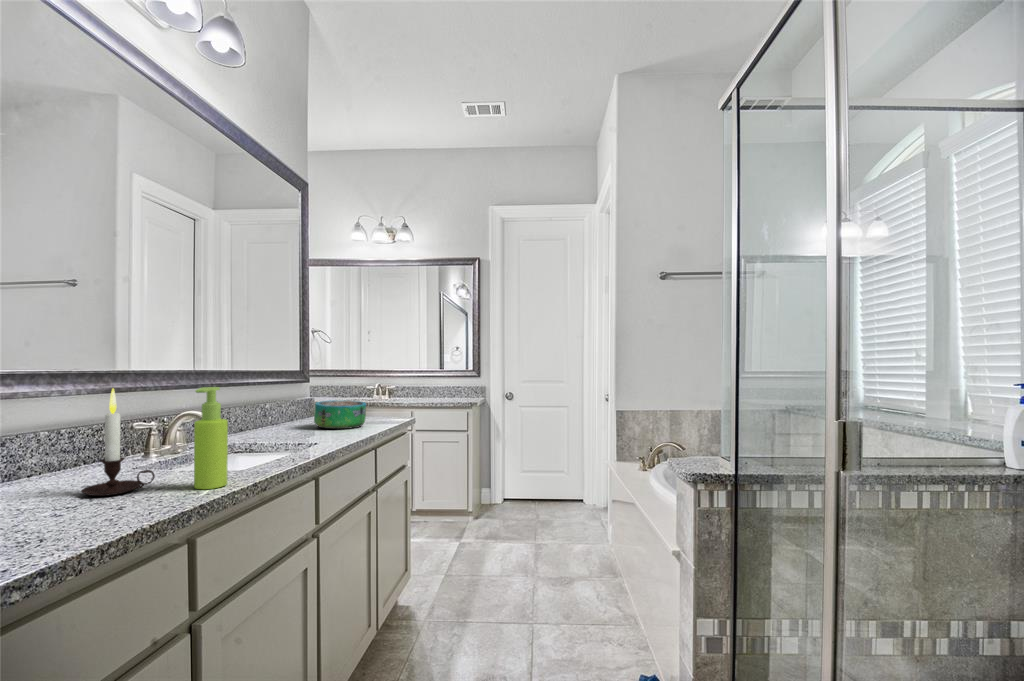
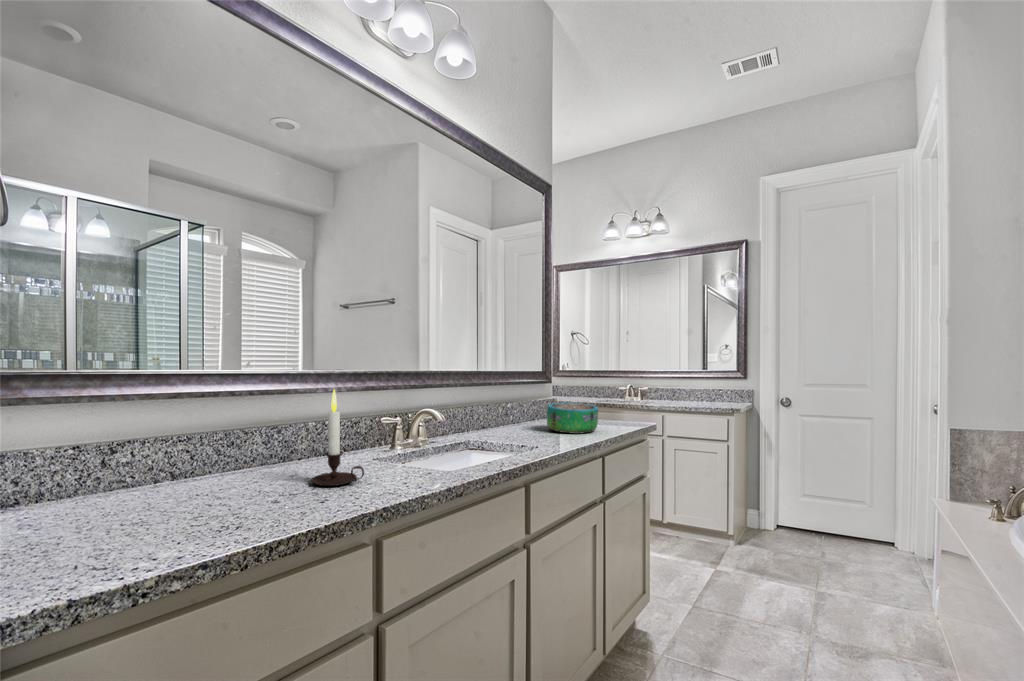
soap dispenser: present [194,387,228,489] -> none [392,391,423,491]

